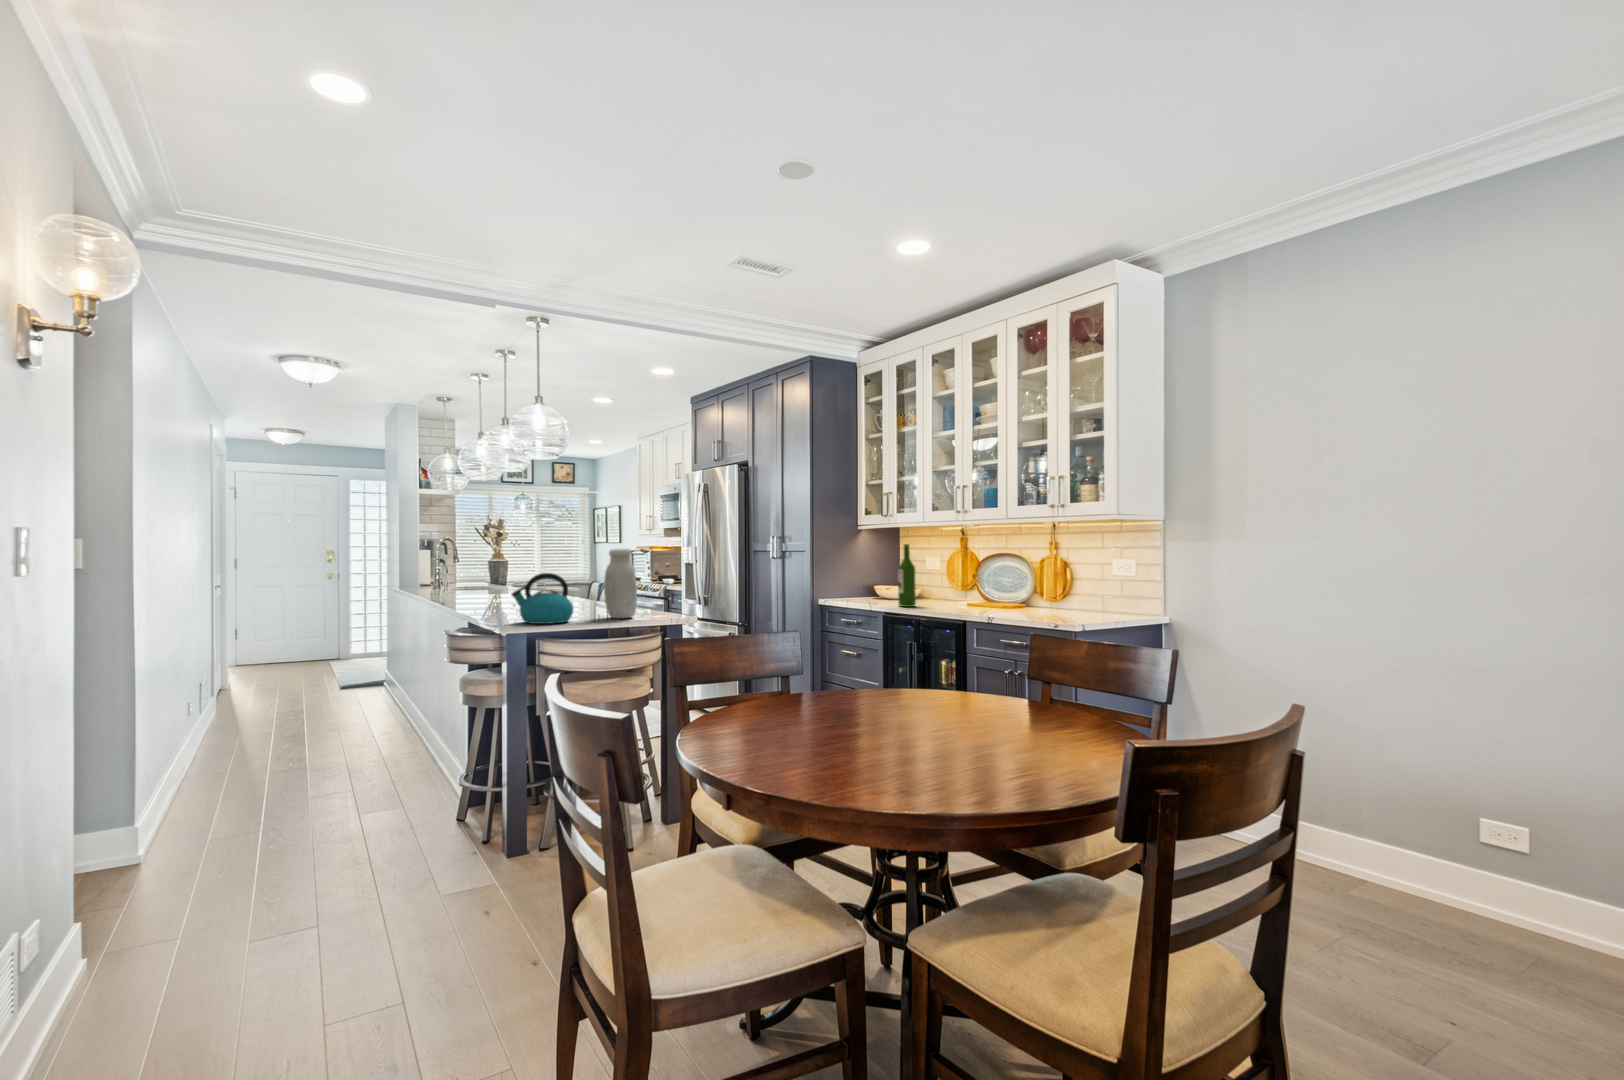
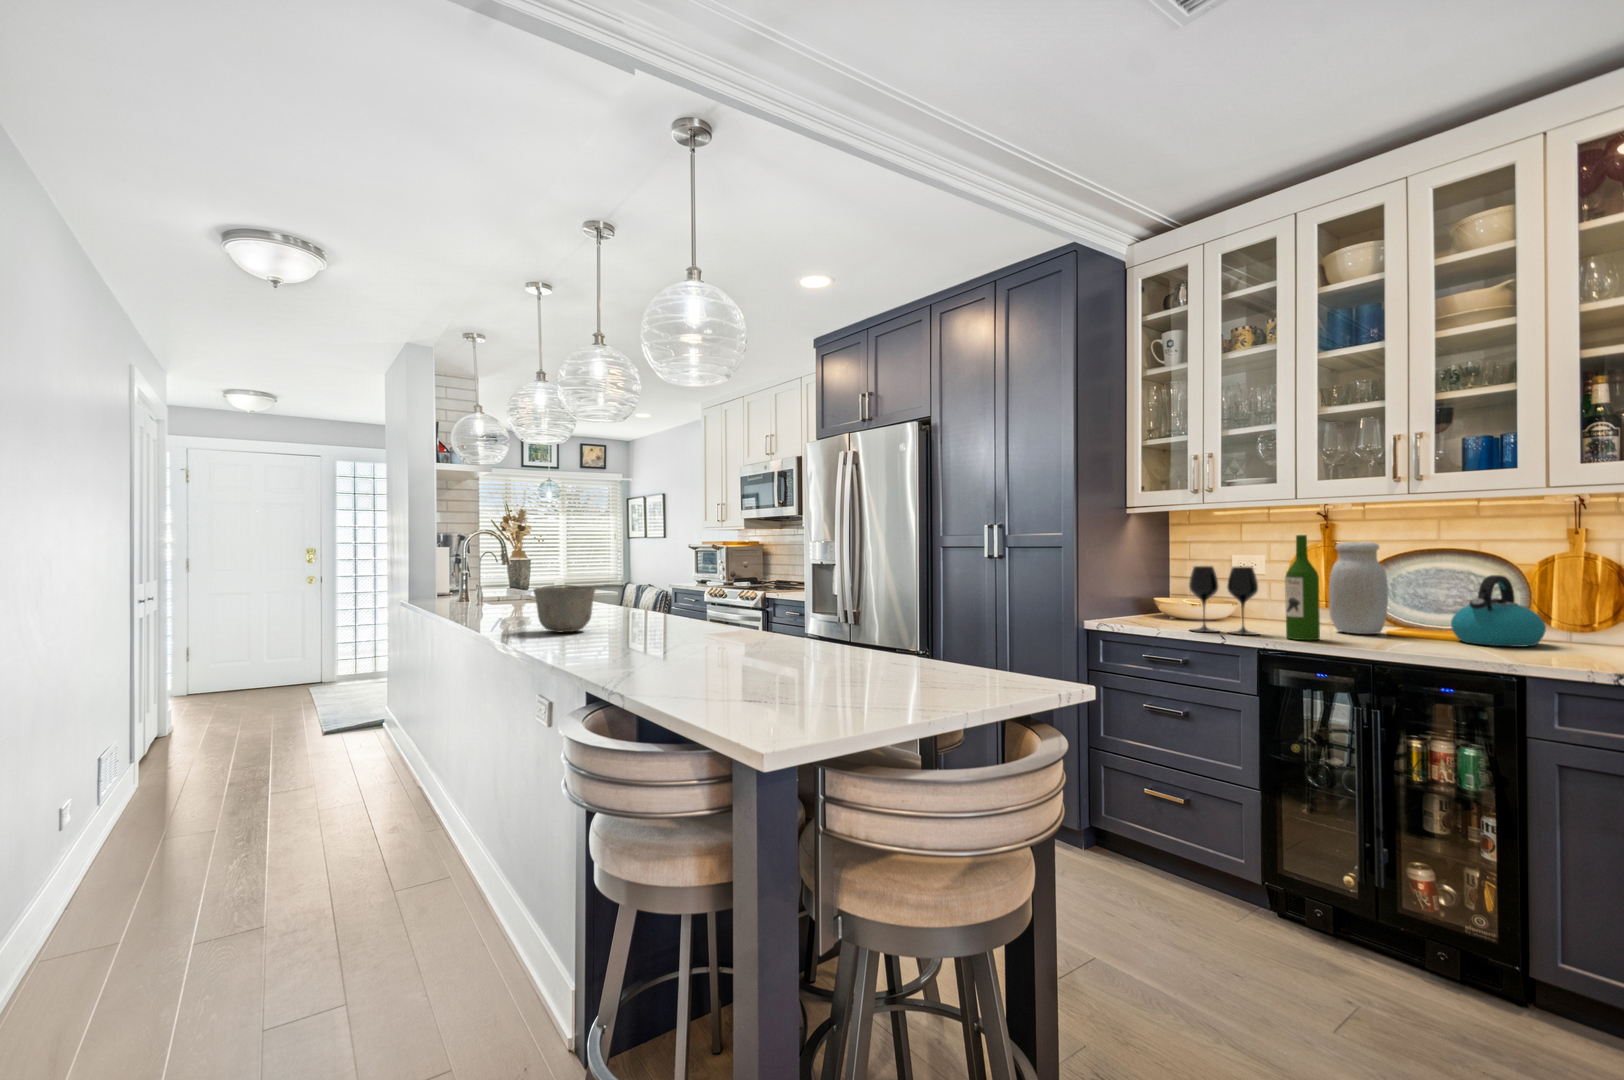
jar: present [604,549,637,619] -> present [1329,542,1388,634]
wine glass: none [860,563,894,604] -> present [1189,566,1258,635]
kettle: present [512,573,573,624] -> present [1451,575,1546,647]
ceramic bowl: none [460,574,499,601] -> present [534,586,595,632]

